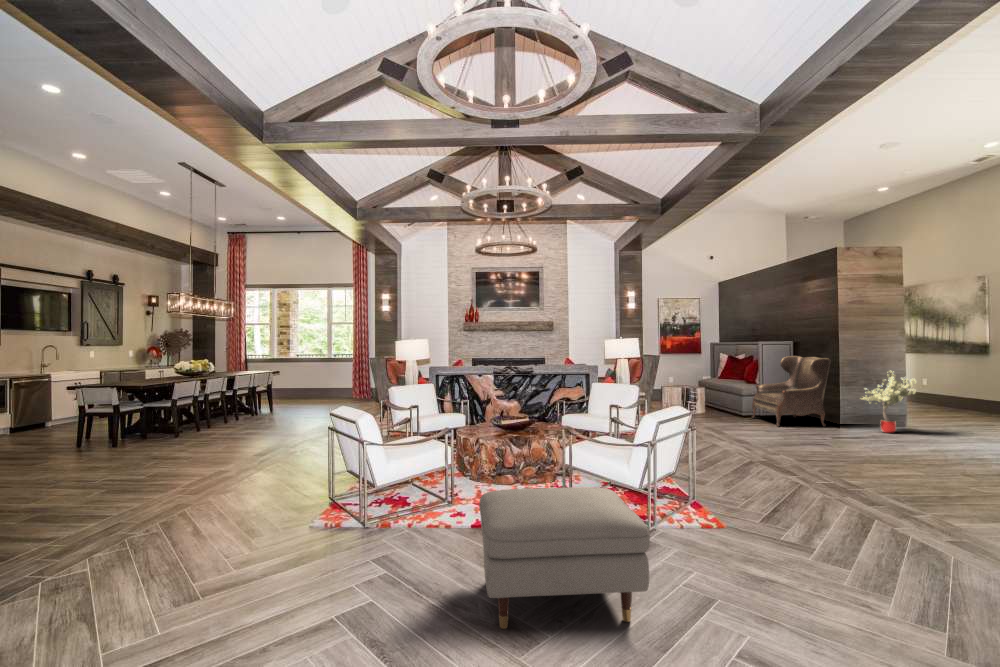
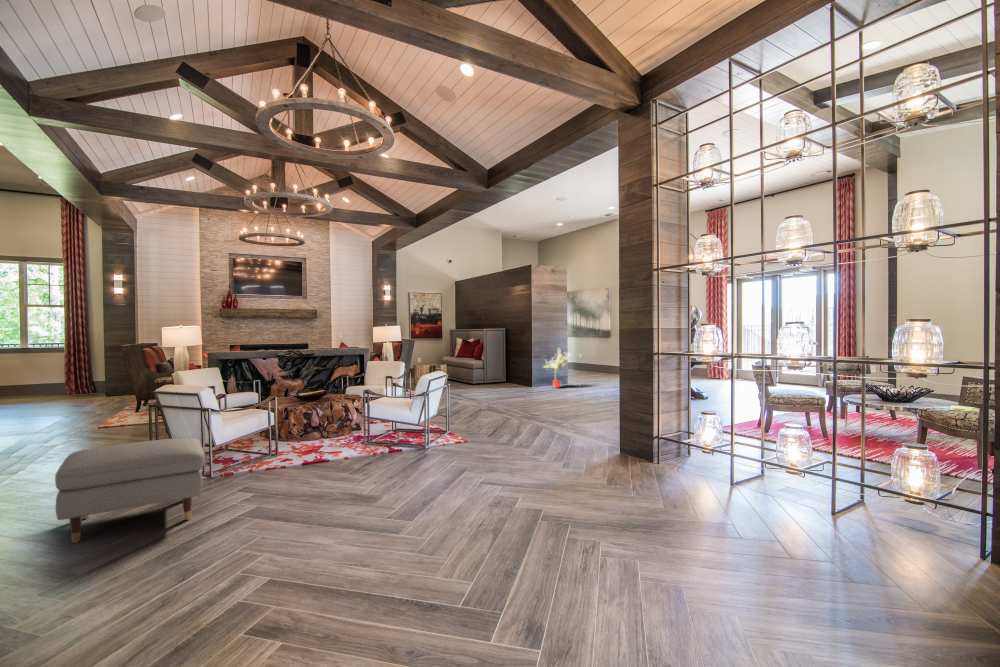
armchair: present [752,356,830,427] -> none [479,339,527,390]
ottoman: present [479,487,650,629] -> present [55,438,205,543]

